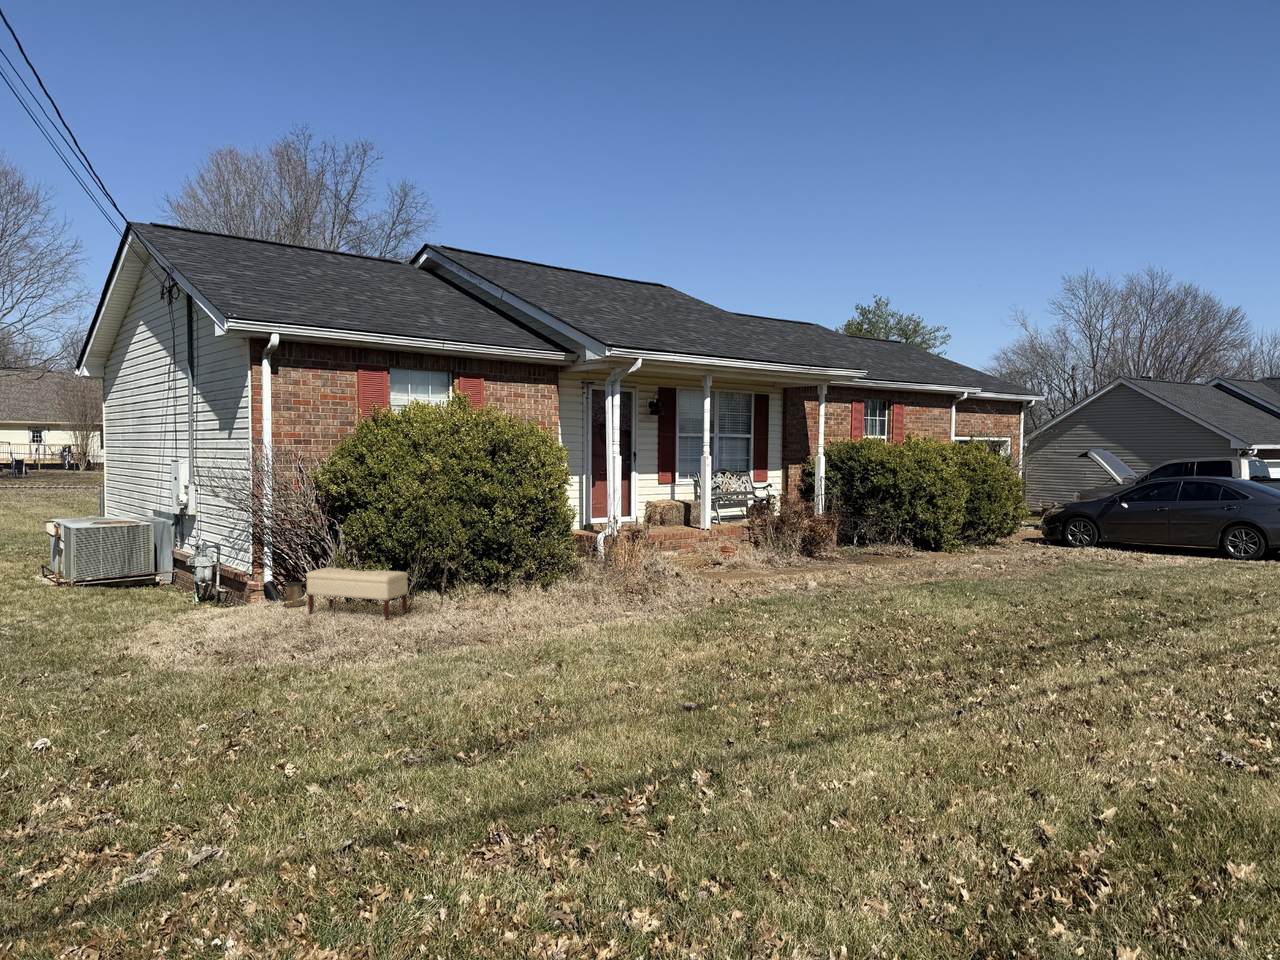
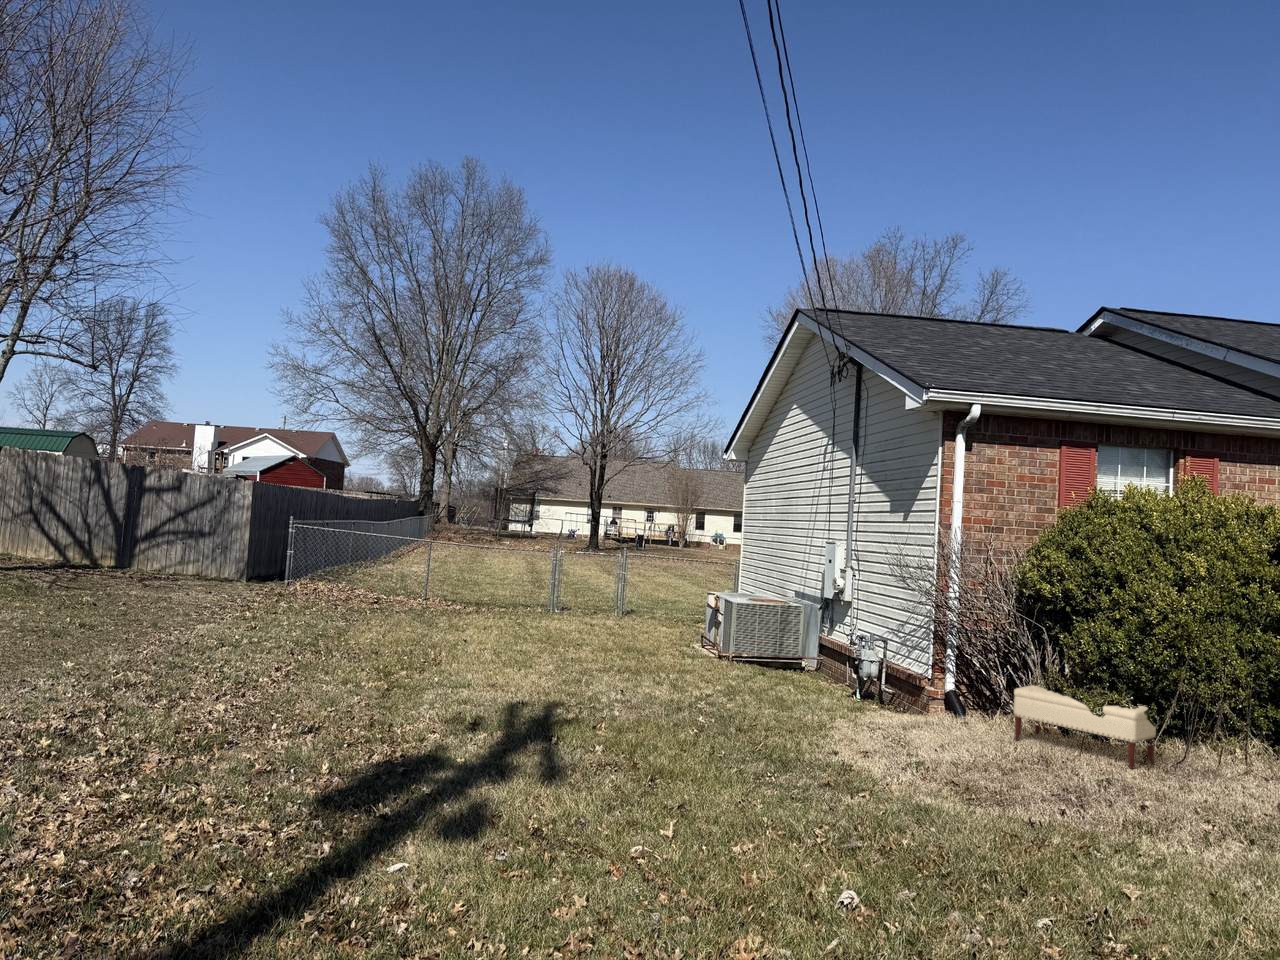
watering can: present [266,582,307,607] -> none [956,693,1005,727]

